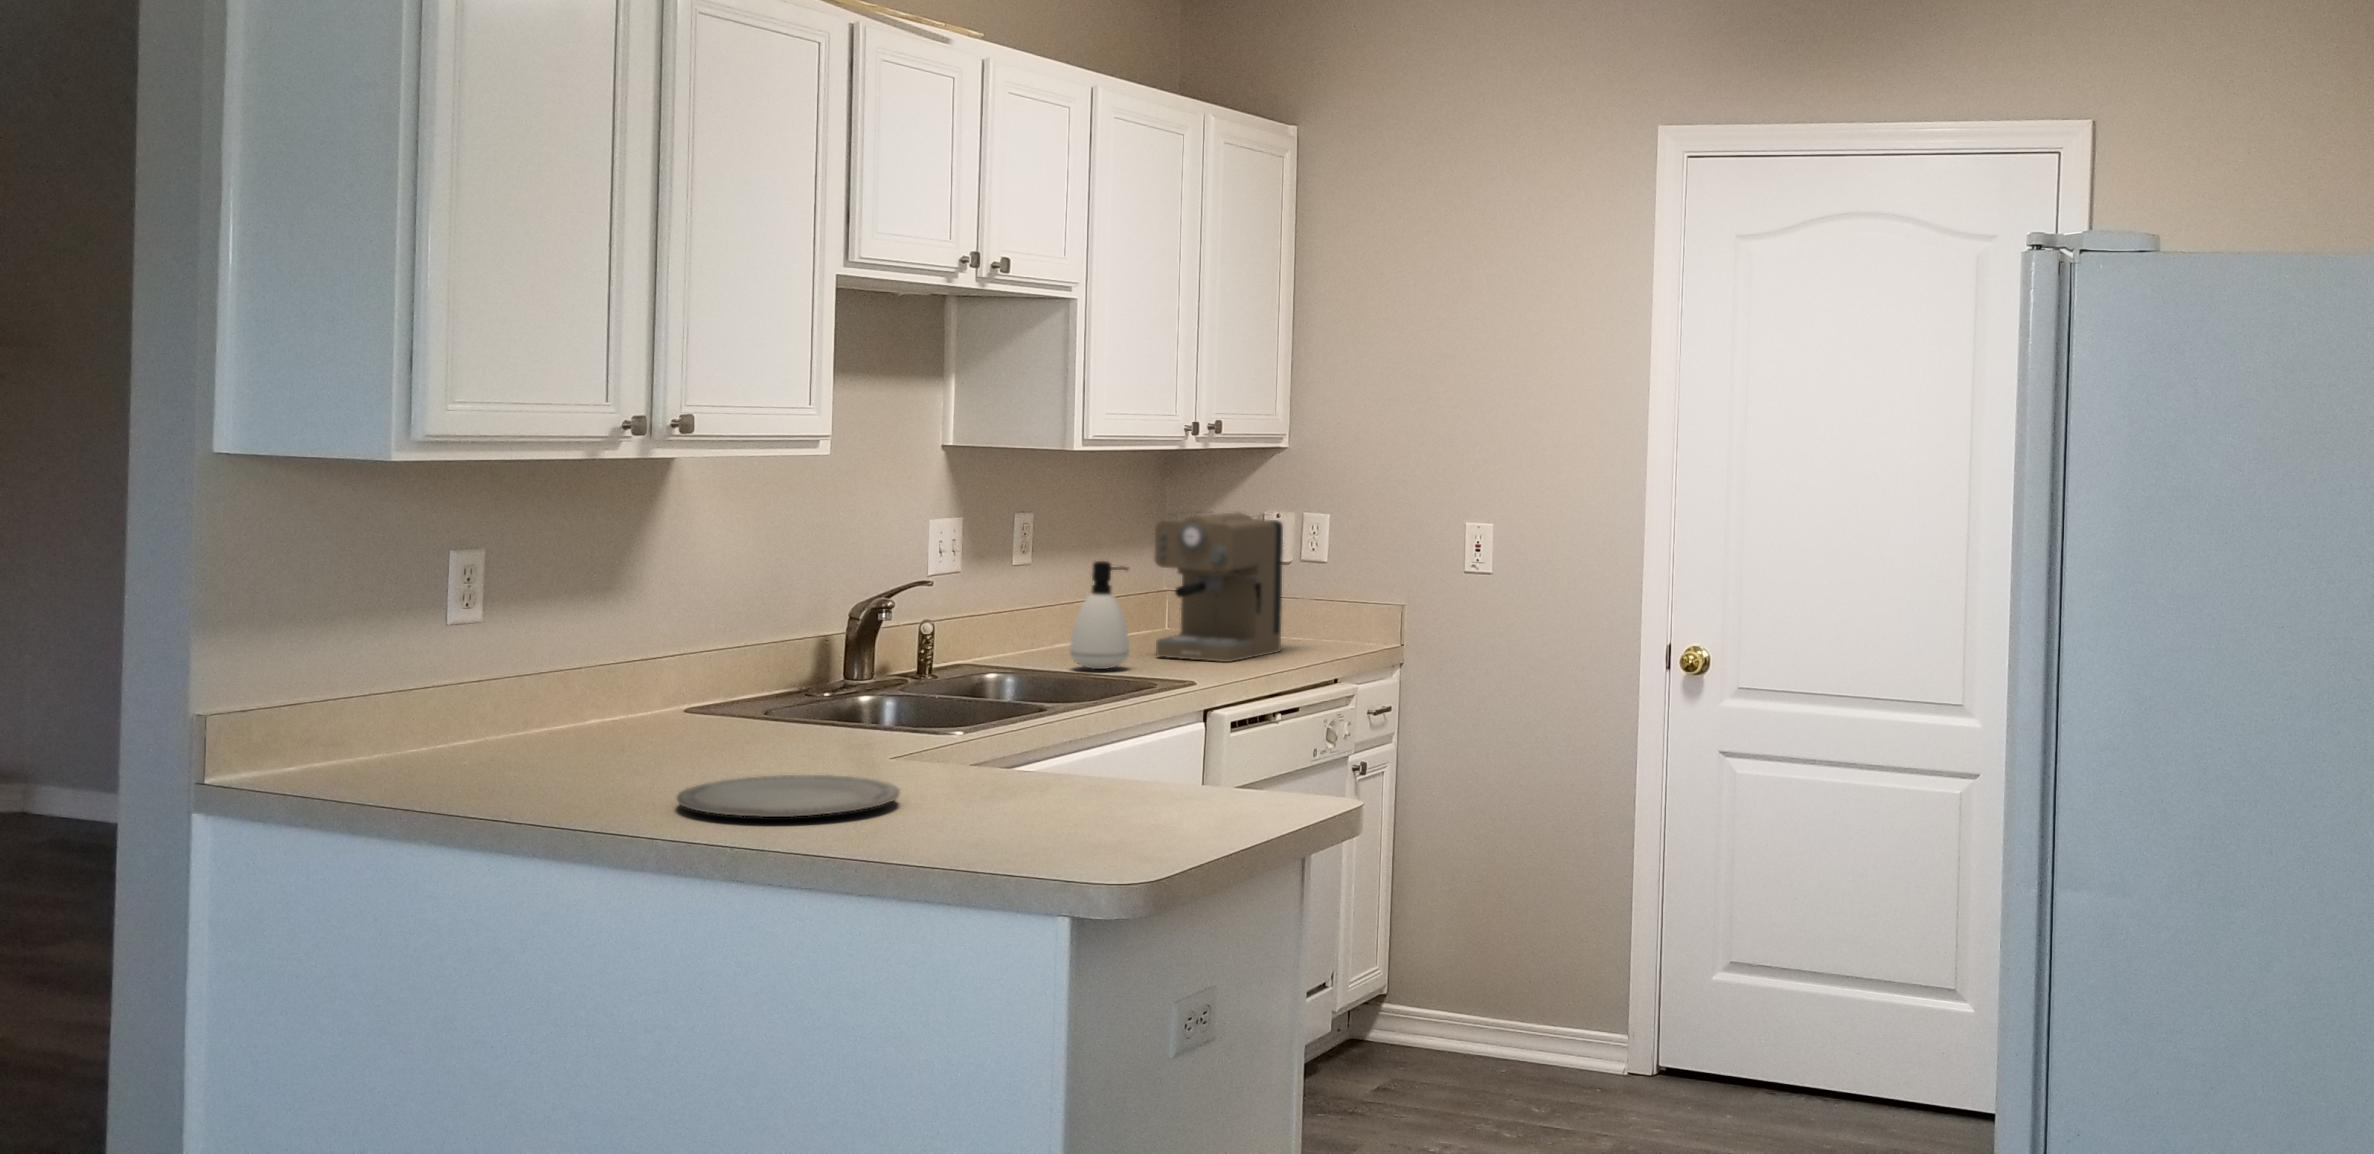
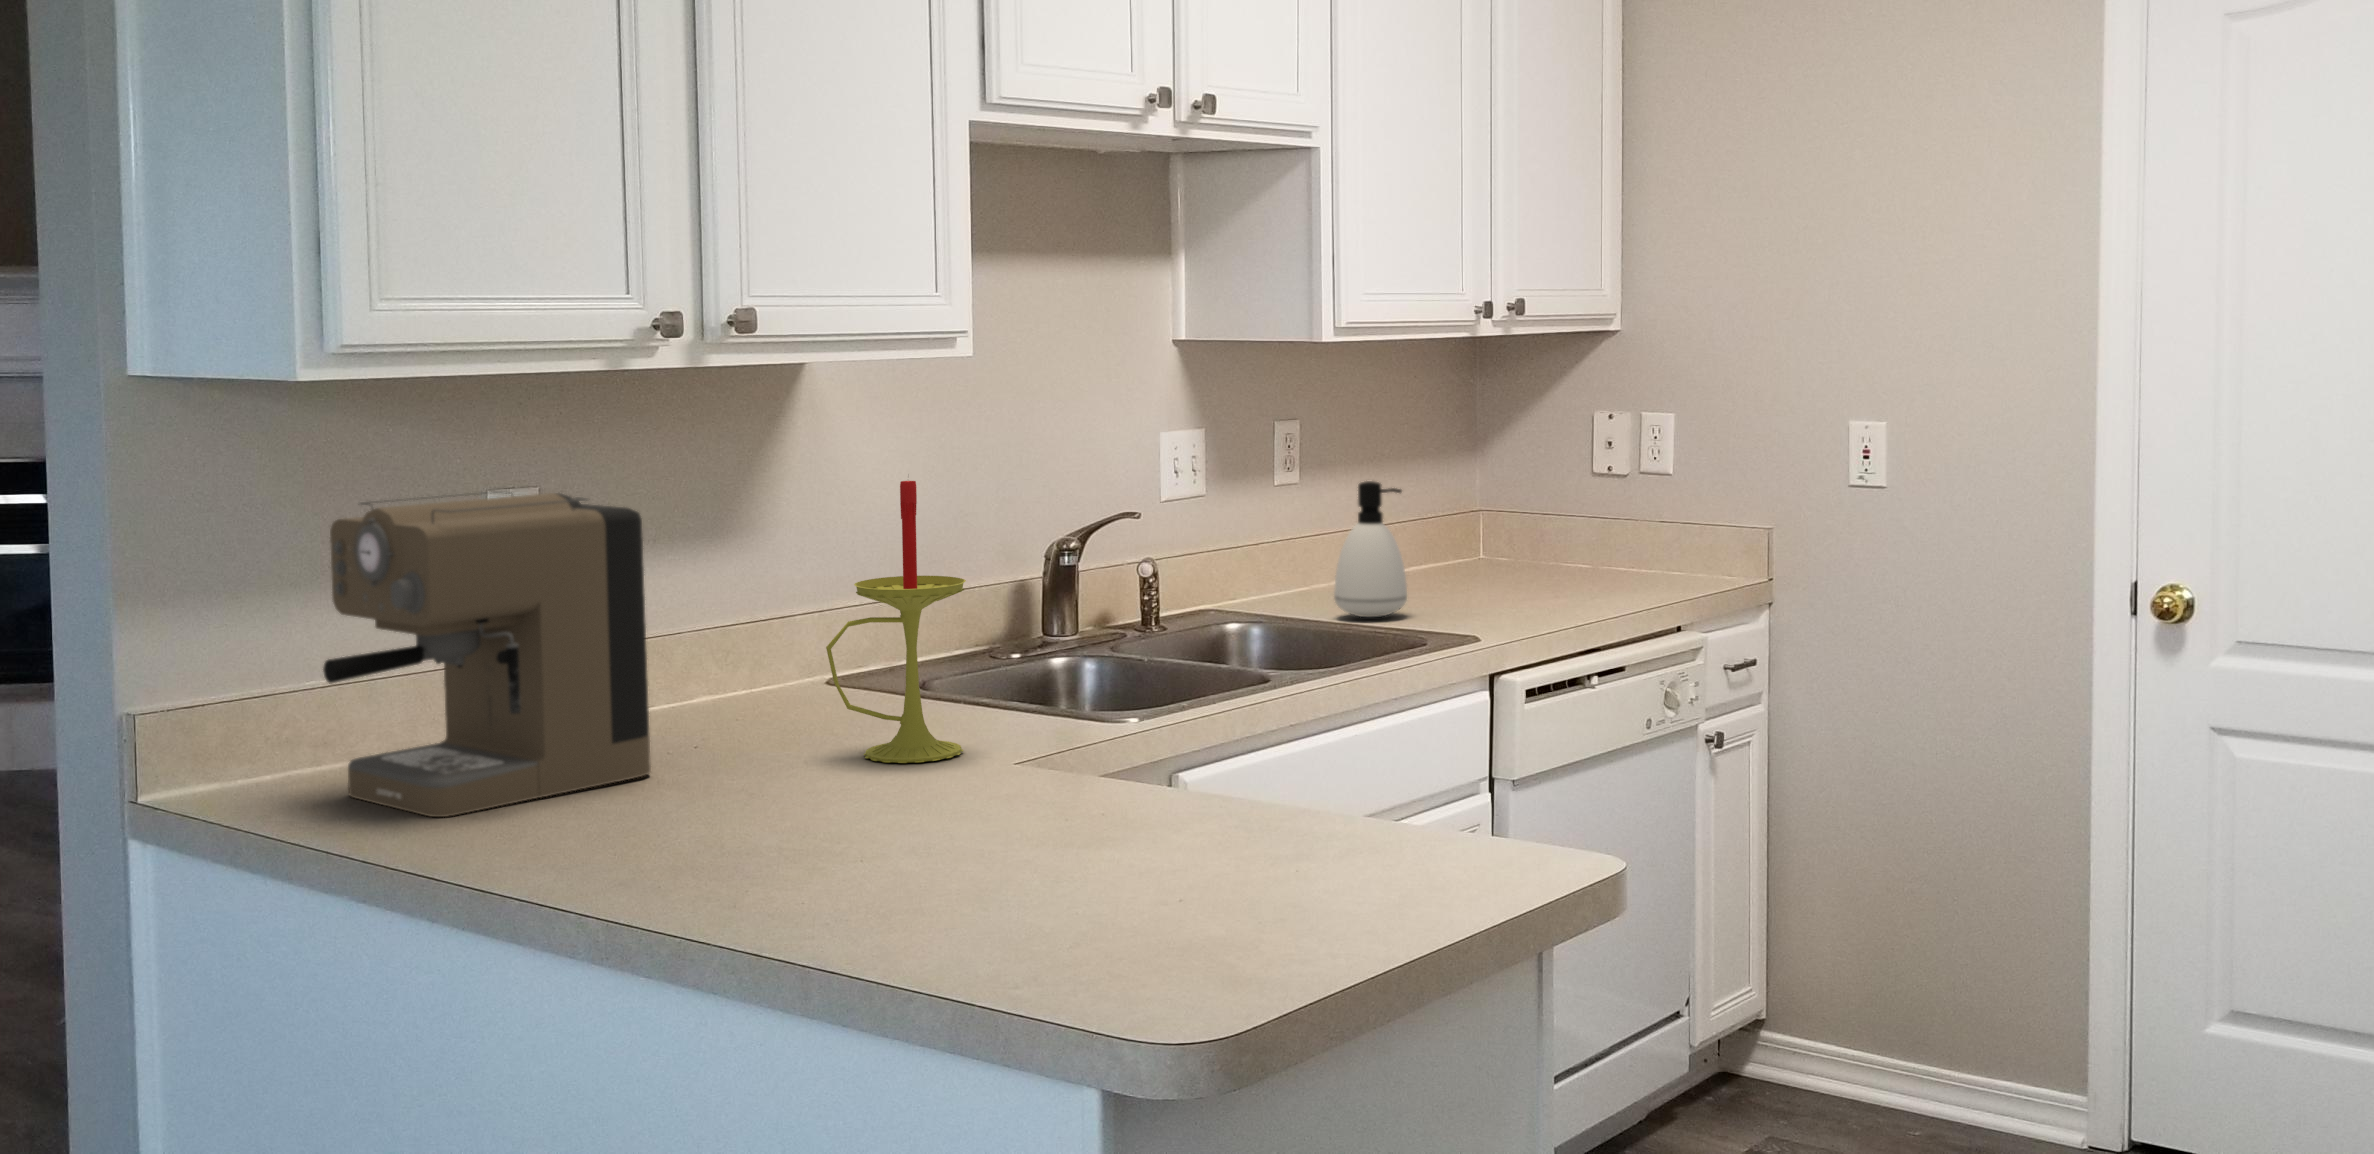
coffee maker: present [1154,511,1283,662] -> present [323,492,651,817]
candle: none [741,544,850,761] -> present [826,481,966,763]
plate: present [677,775,899,817] -> none [663,794,970,871]

